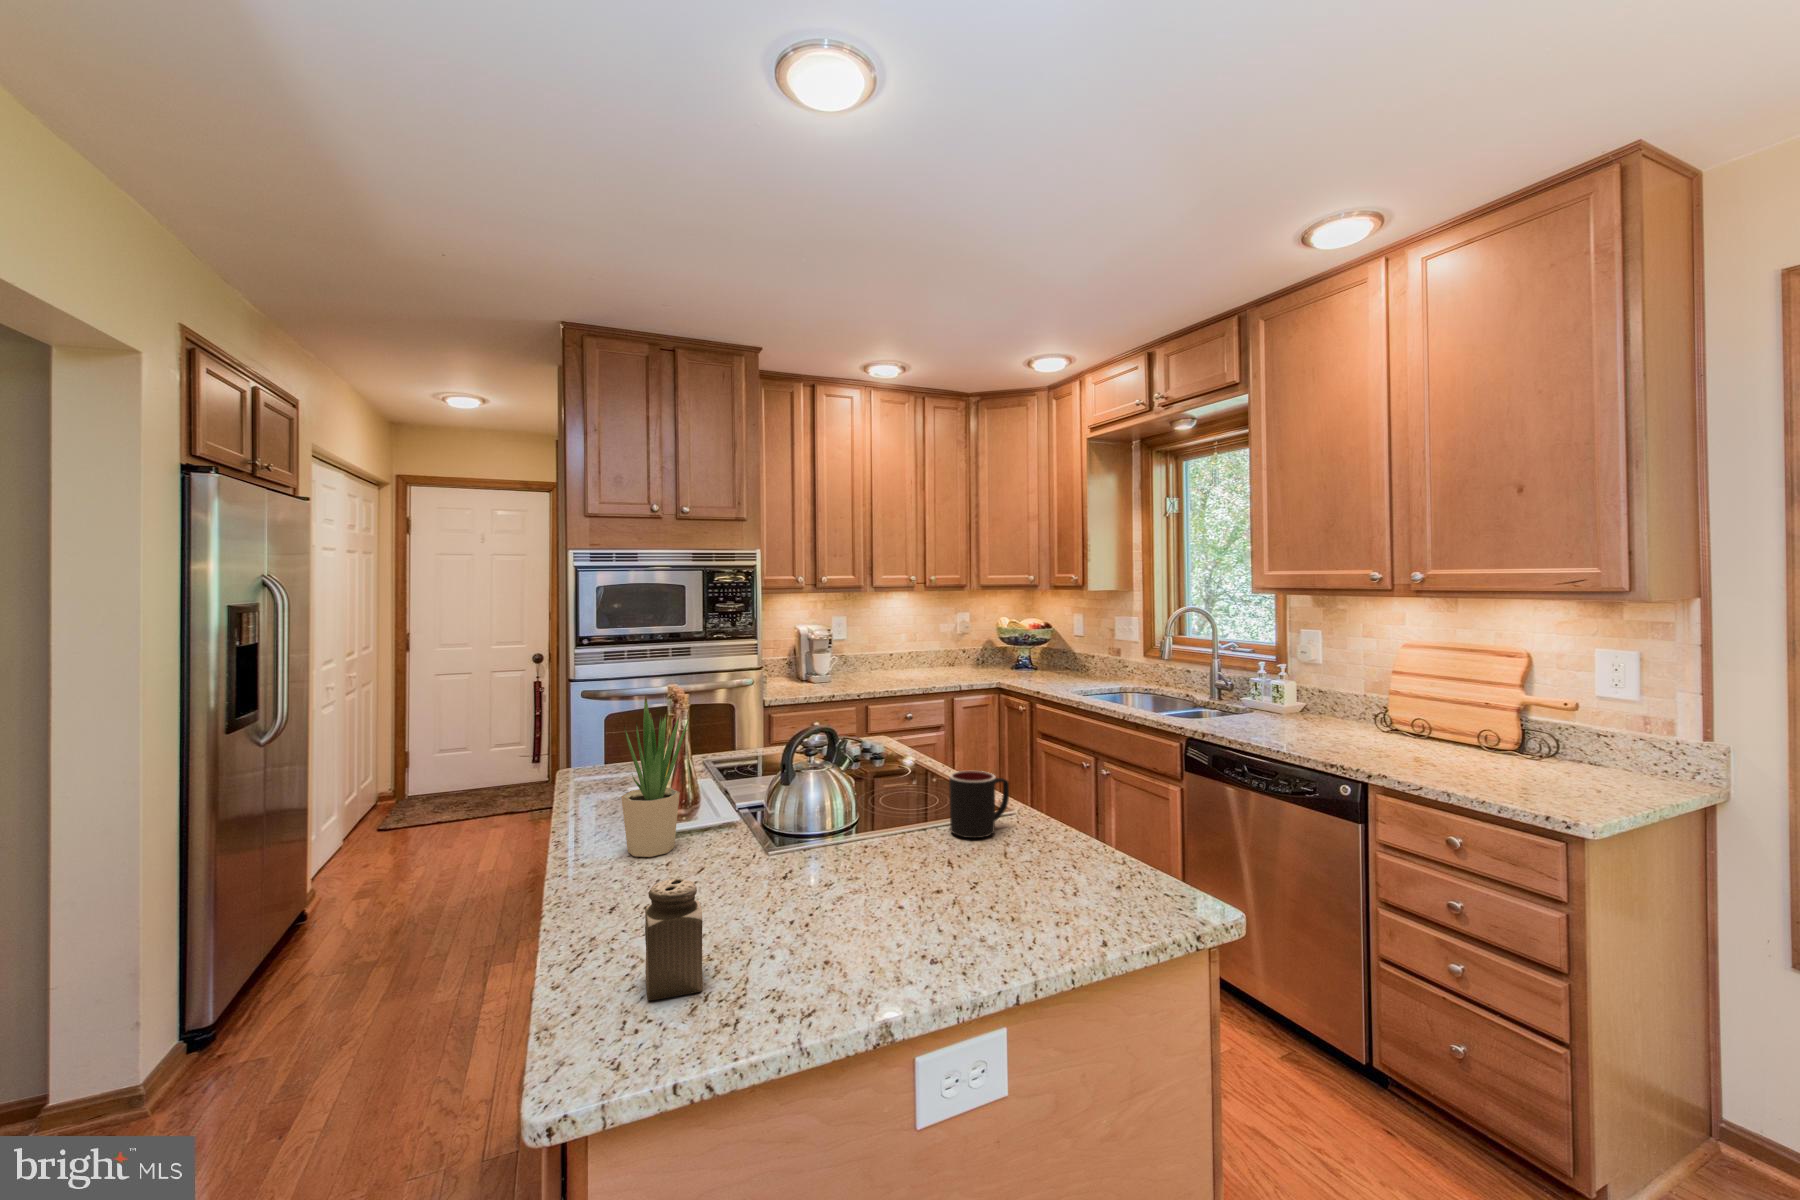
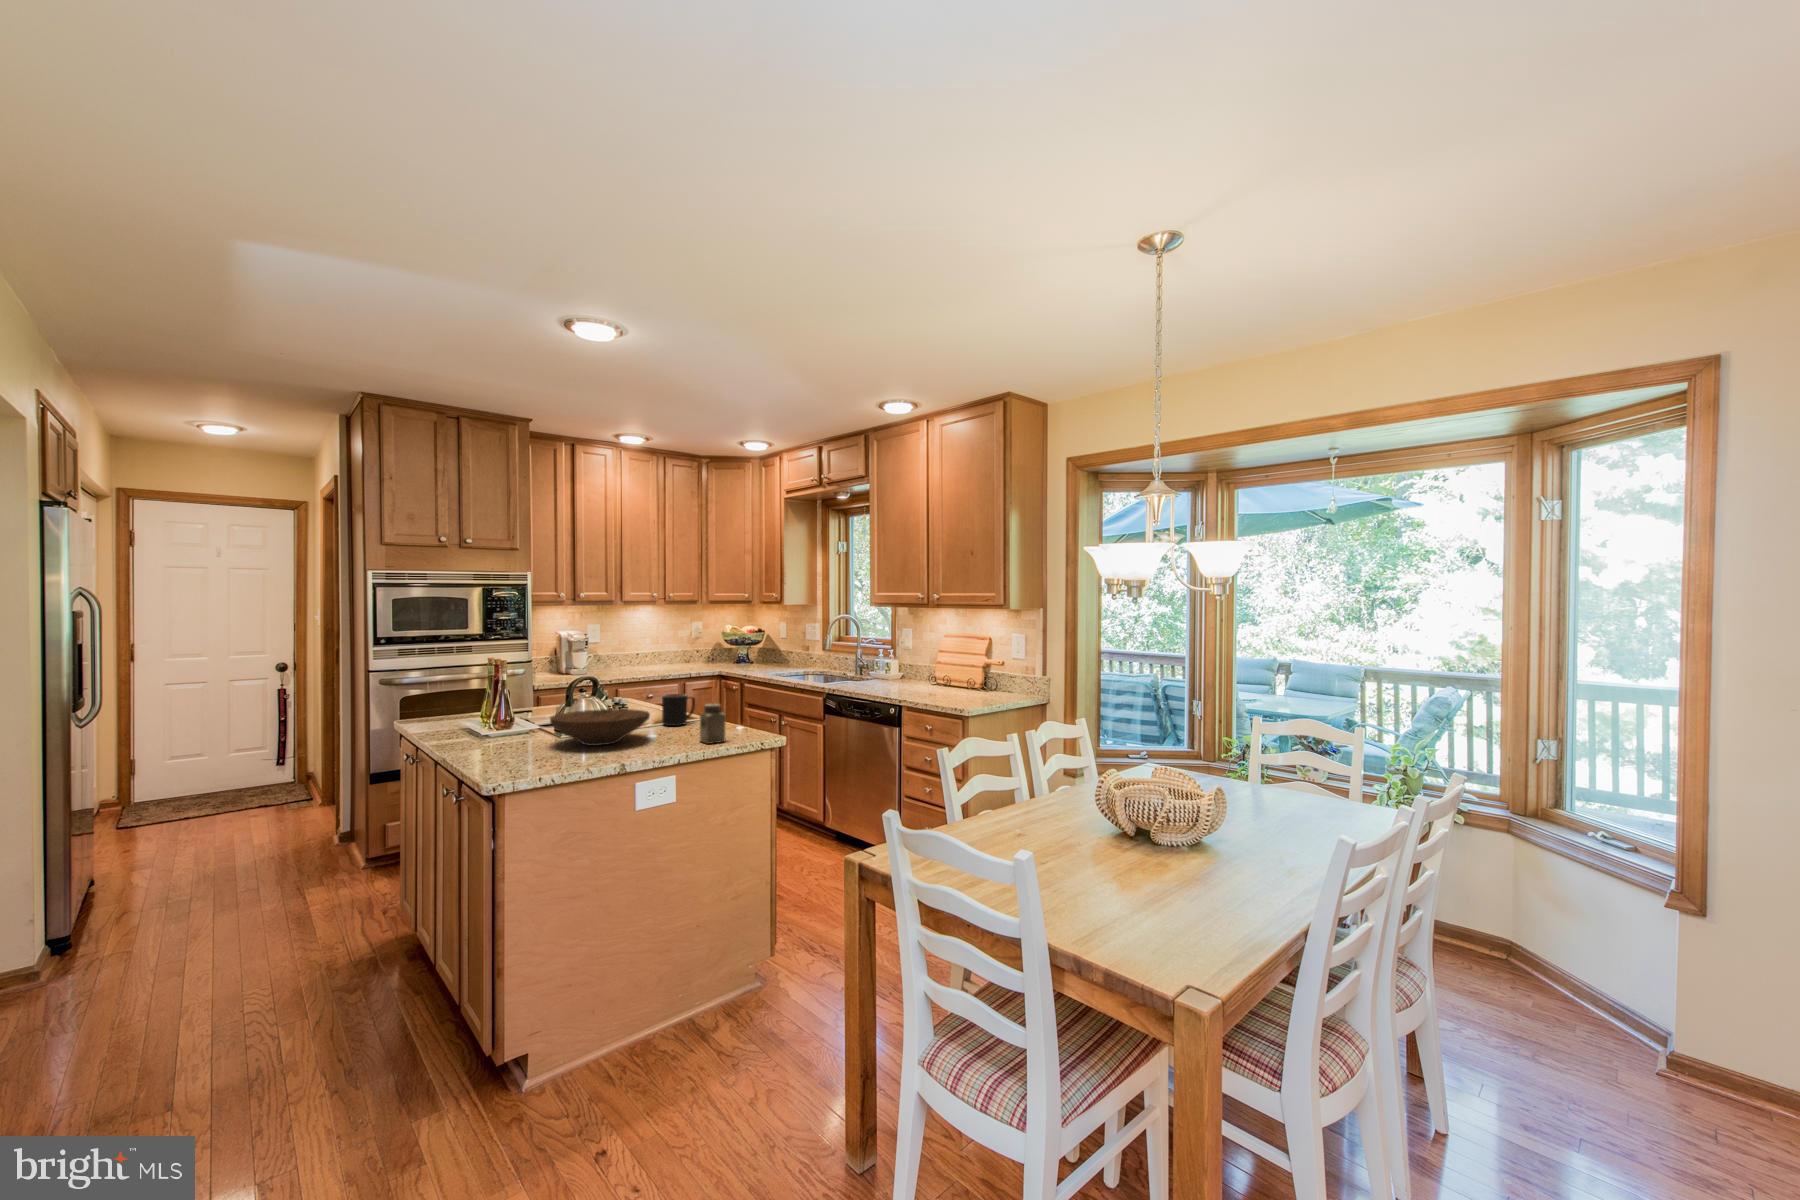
potted plant: present [621,696,689,857] -> none [472,653,513,741]
wooden bowl: none [740,808,934,905] -> present [550,709,650,746]
salt shaker: present [645,879,703,1000] -> present [700,704,726,744]

